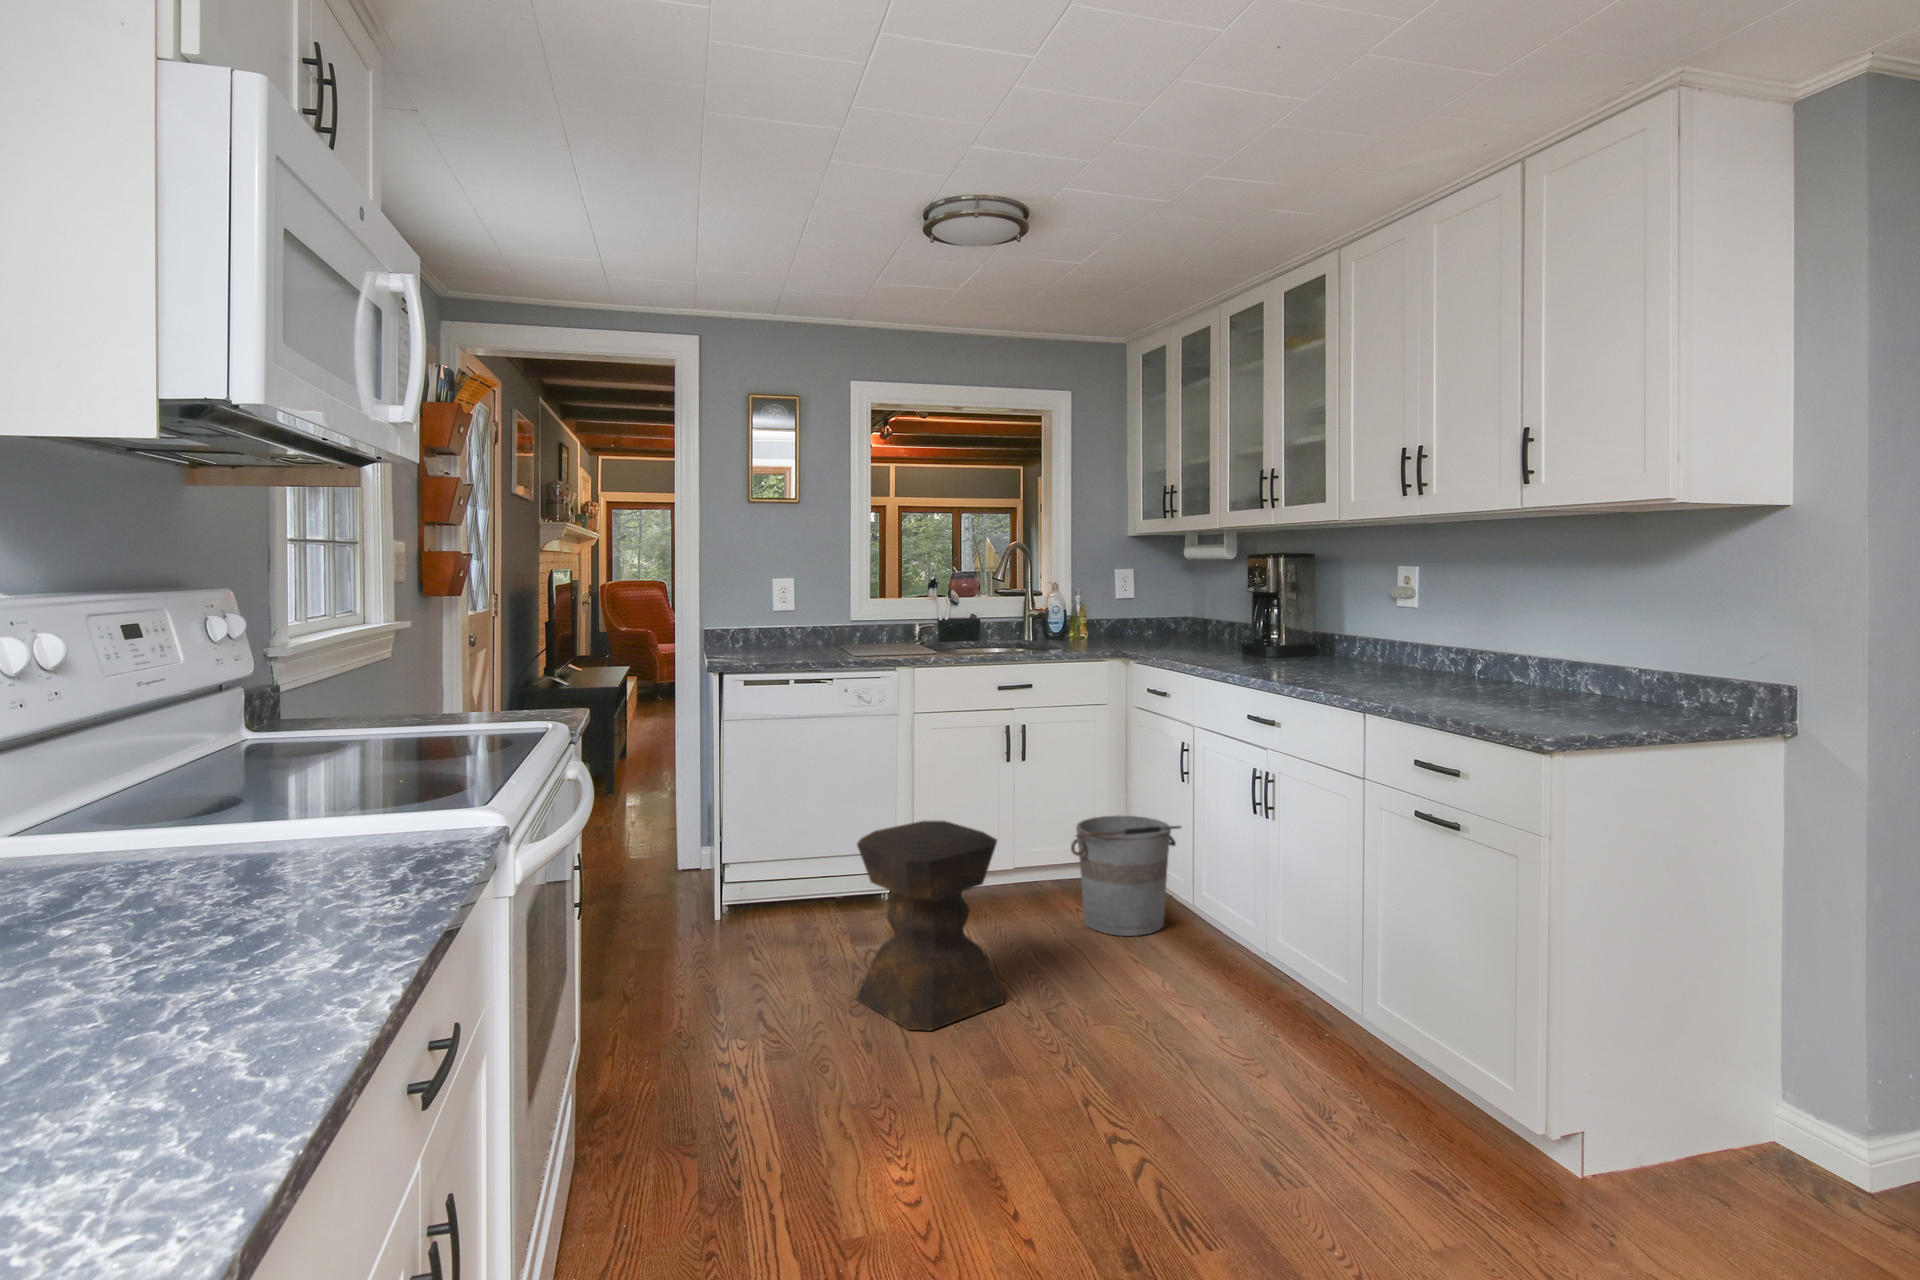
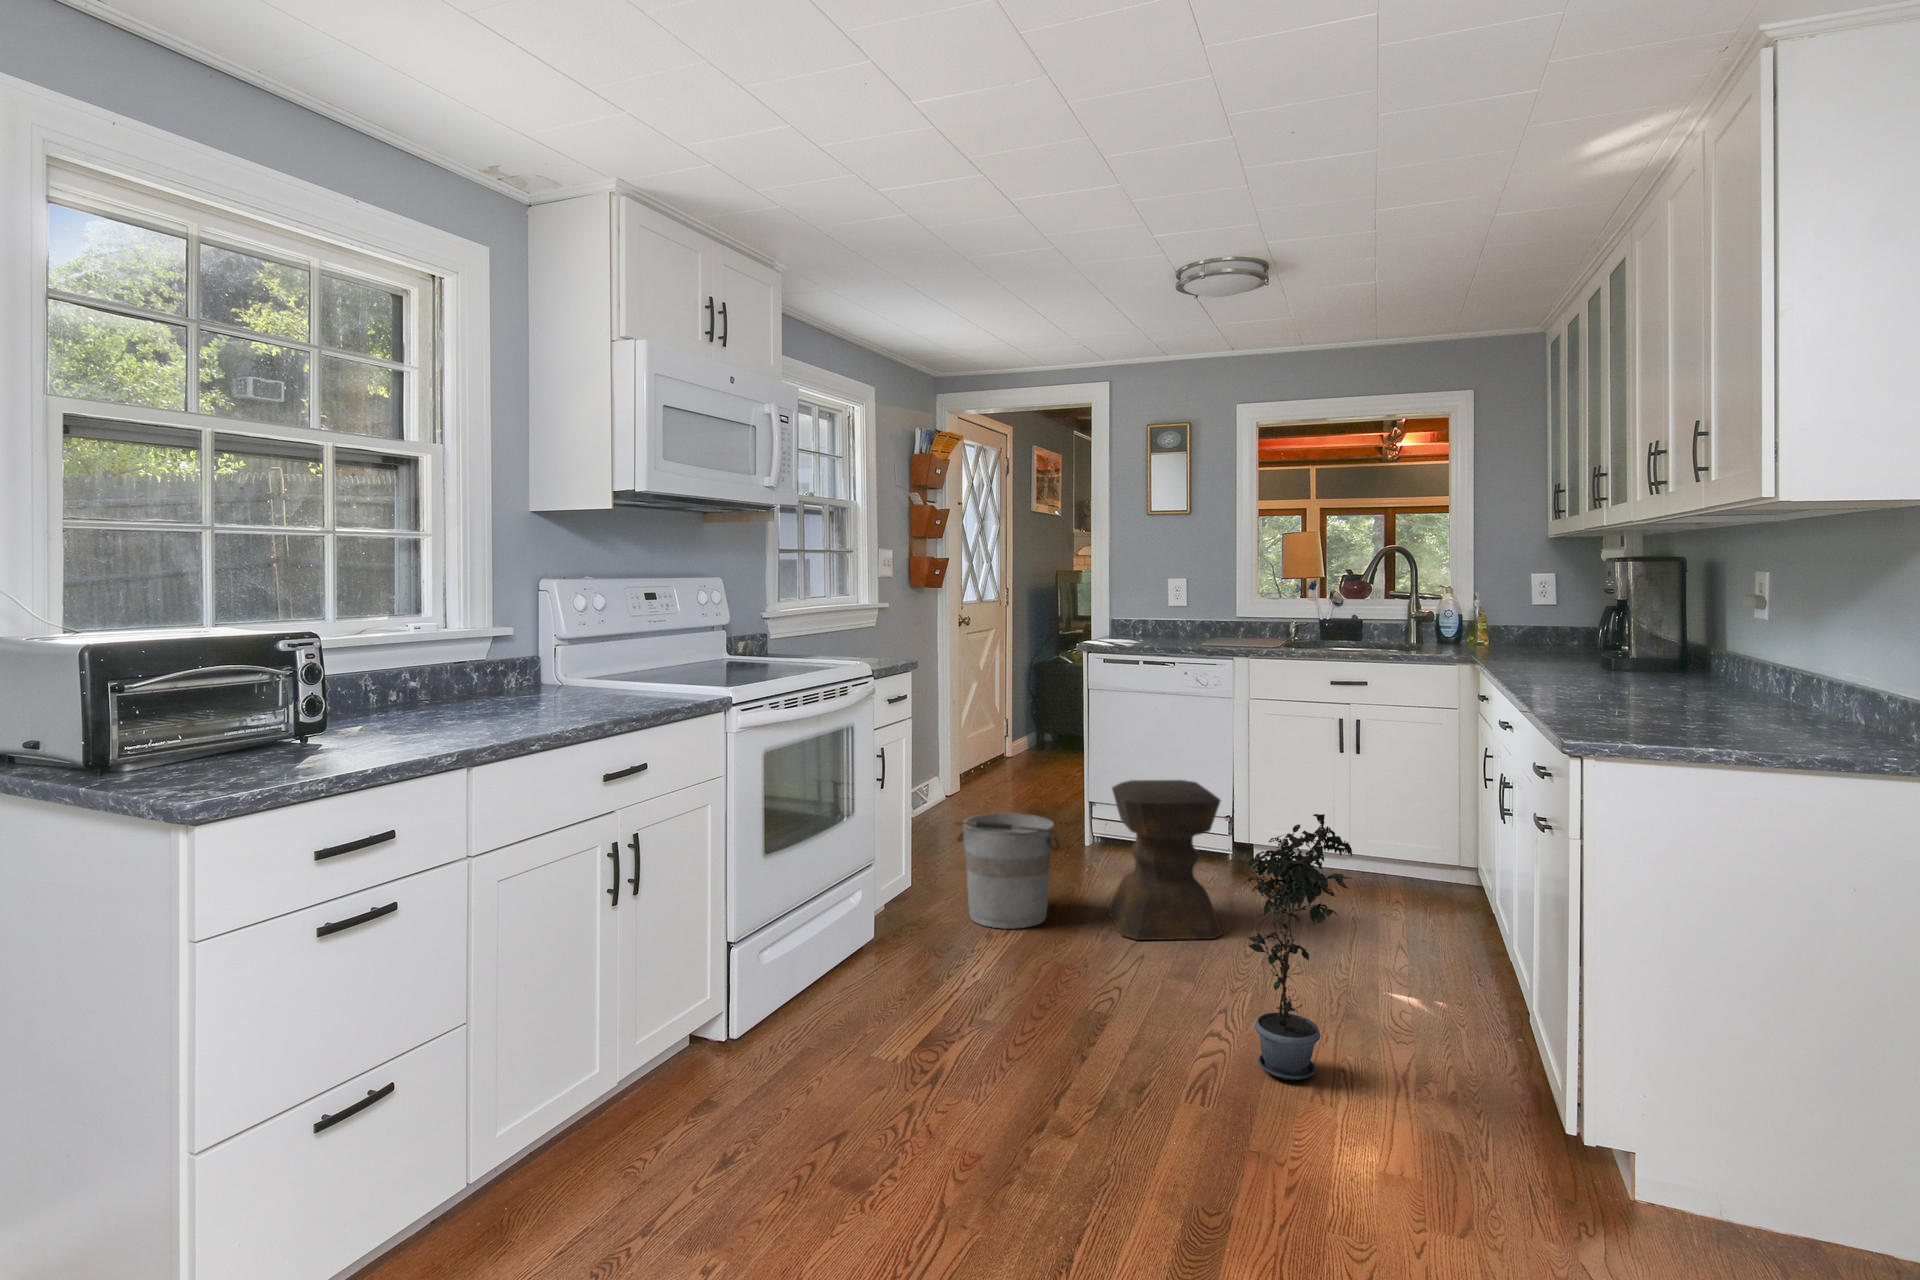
bucket: present [1071,816,1181,936] -> present [953,813,1060,929]
potted plant: none [1203,856,1359,1179] -> present [1234,814,1352,1080]

